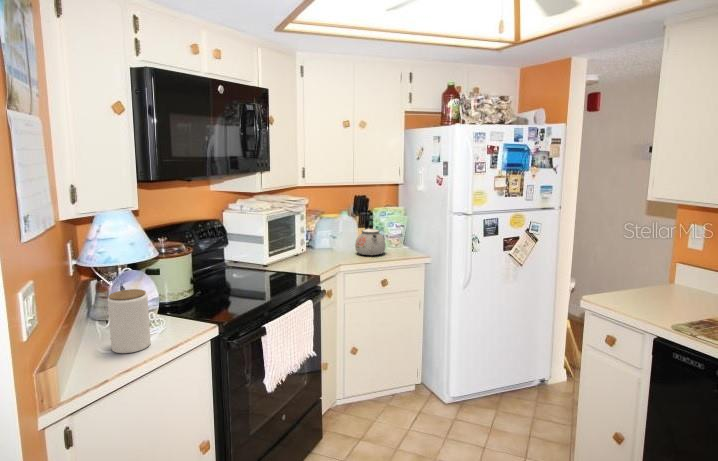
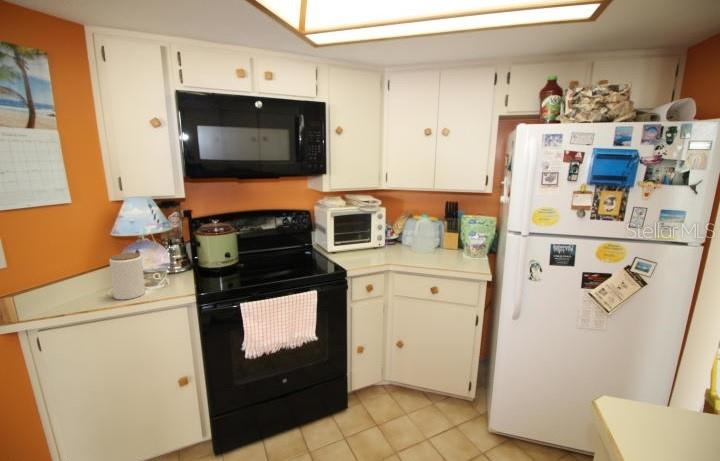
kettle: present [355,219,386,255] -> none [416,225,447,262]

